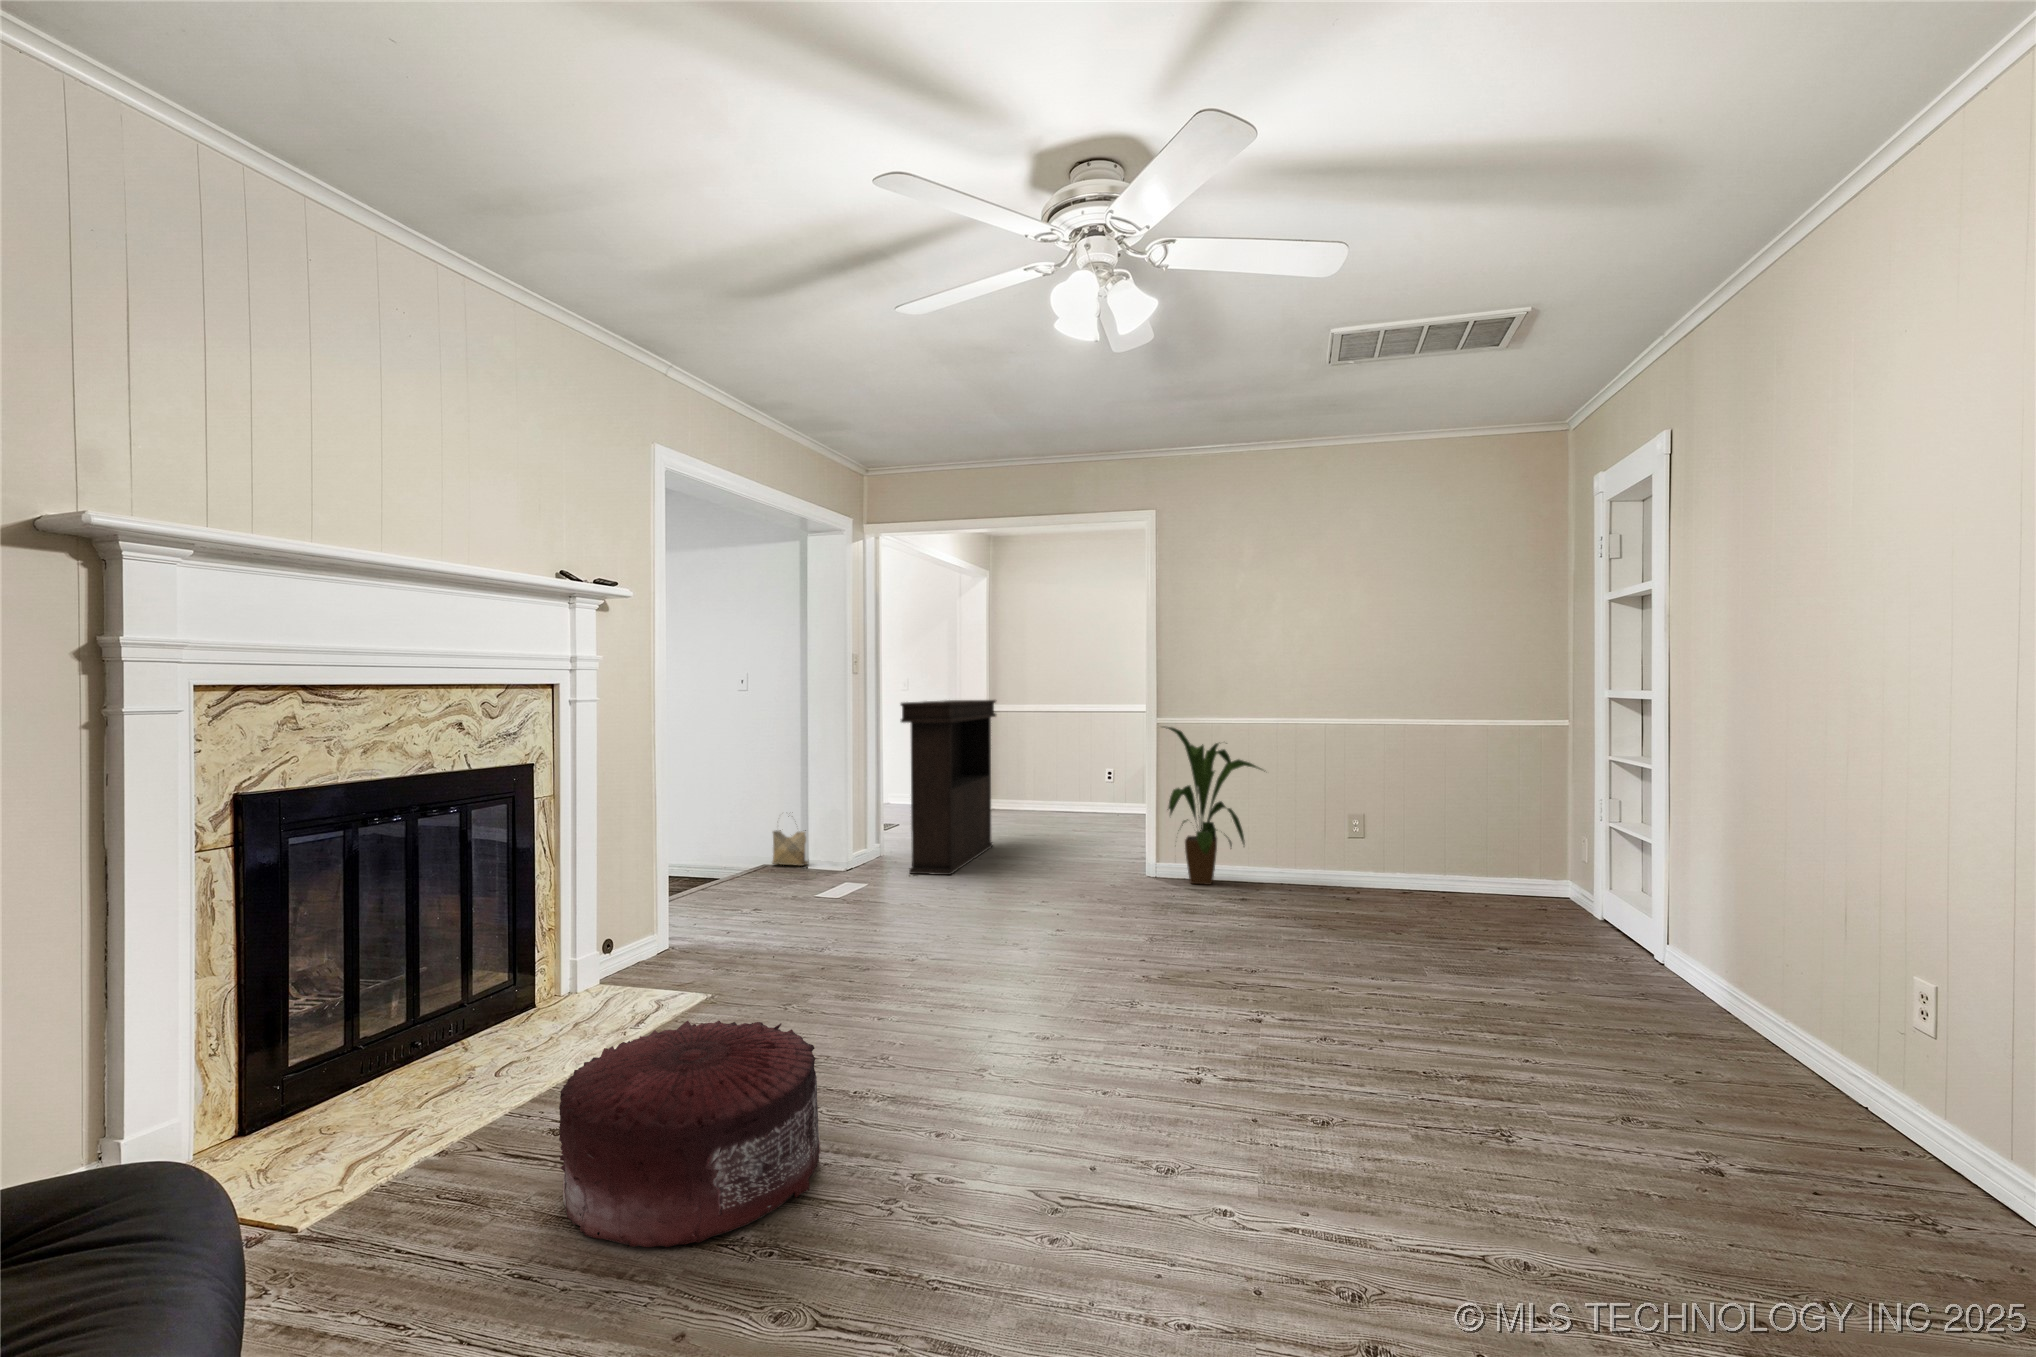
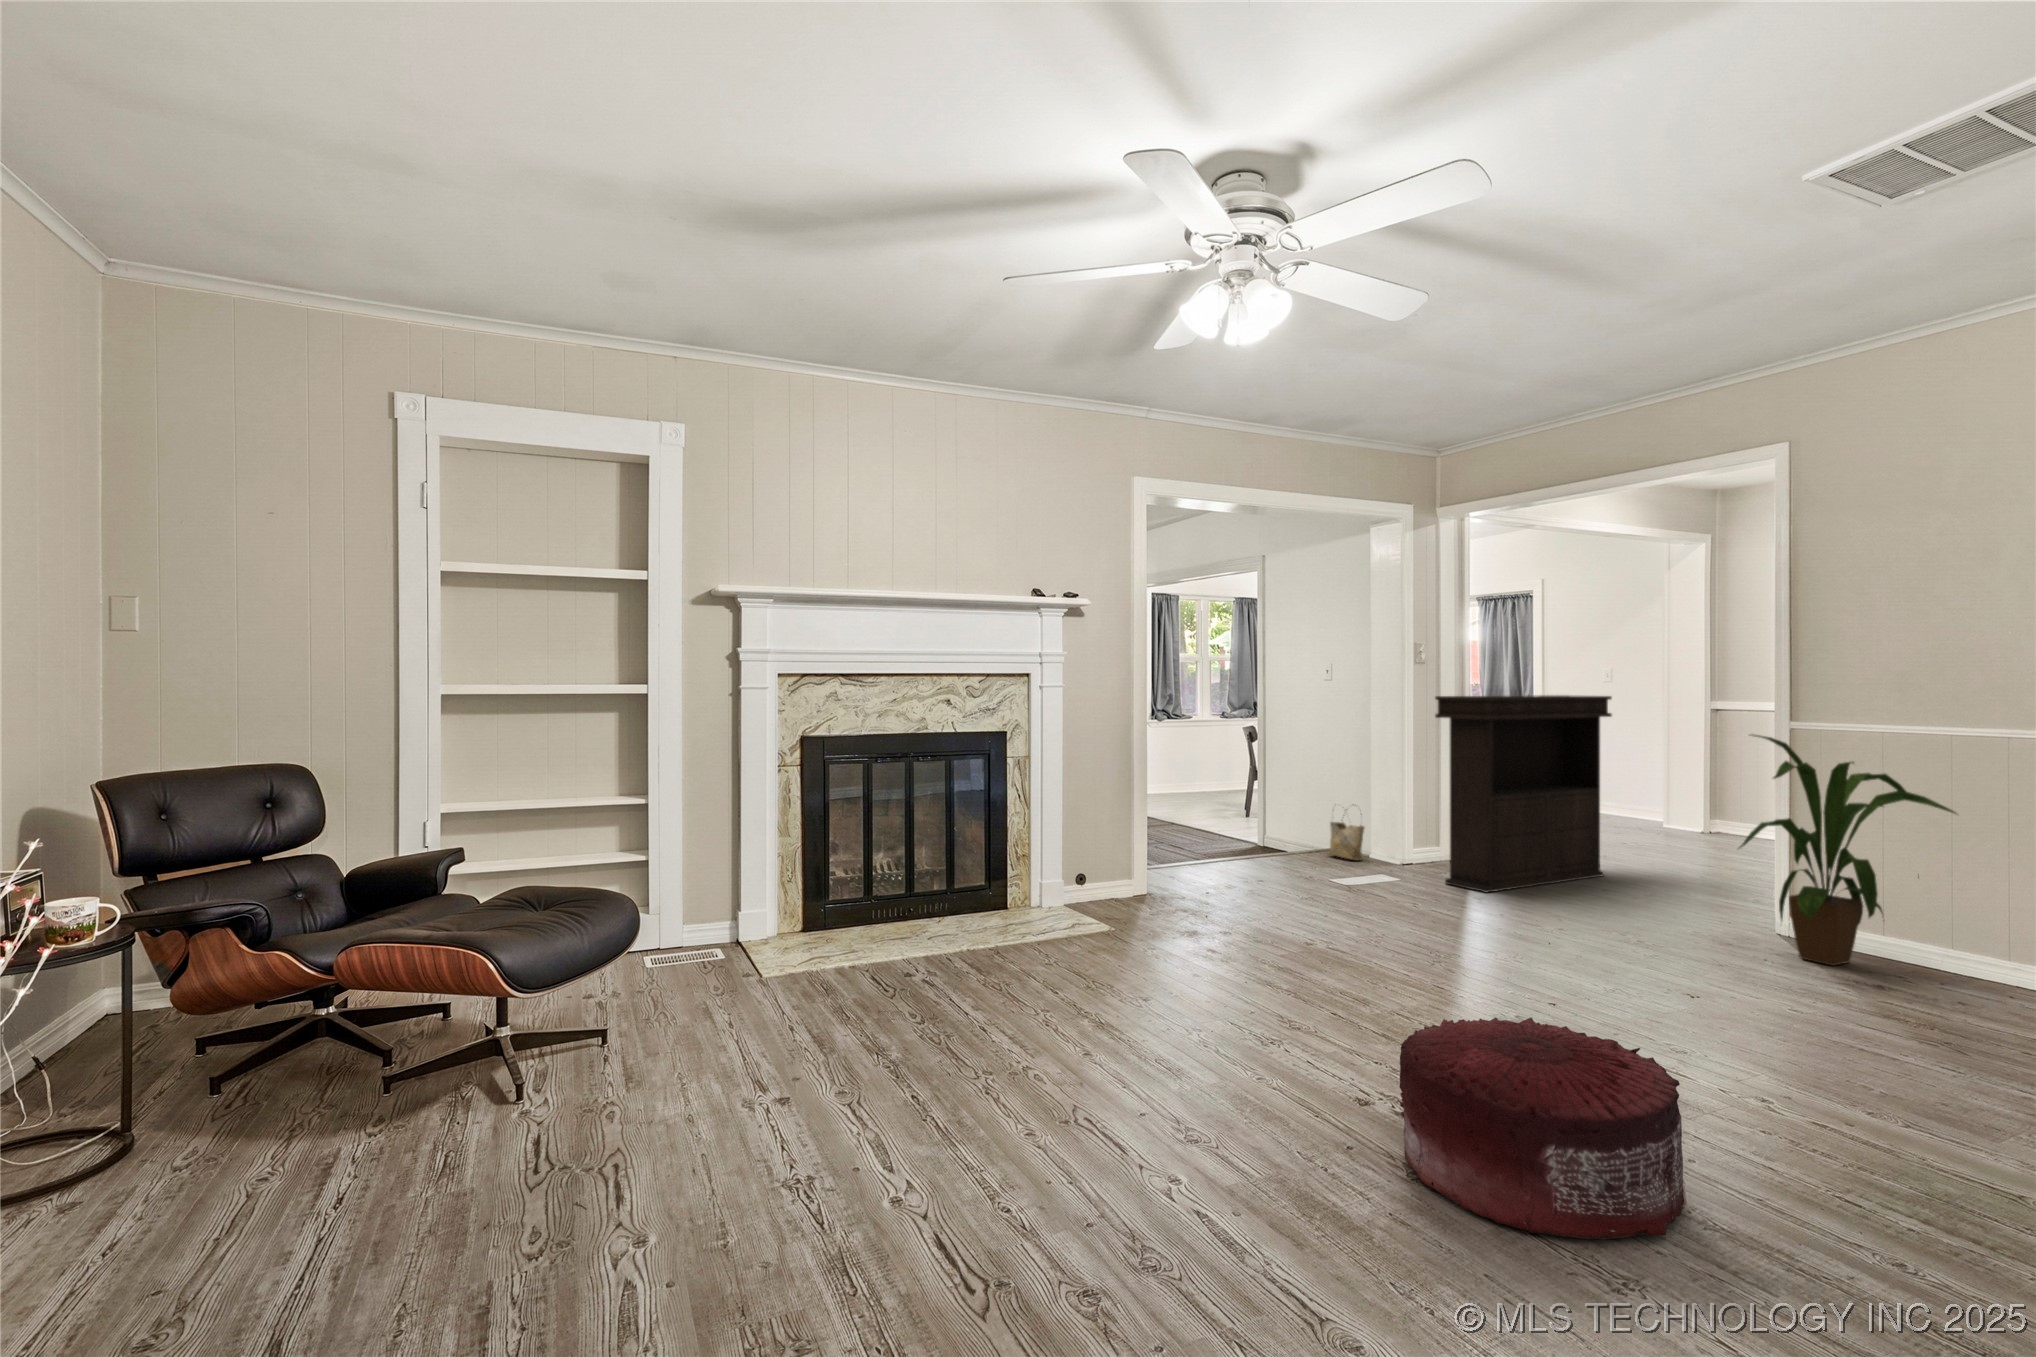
pouf: present [559,1021,821,1247] -> present [1399,1018,1687,1239]

